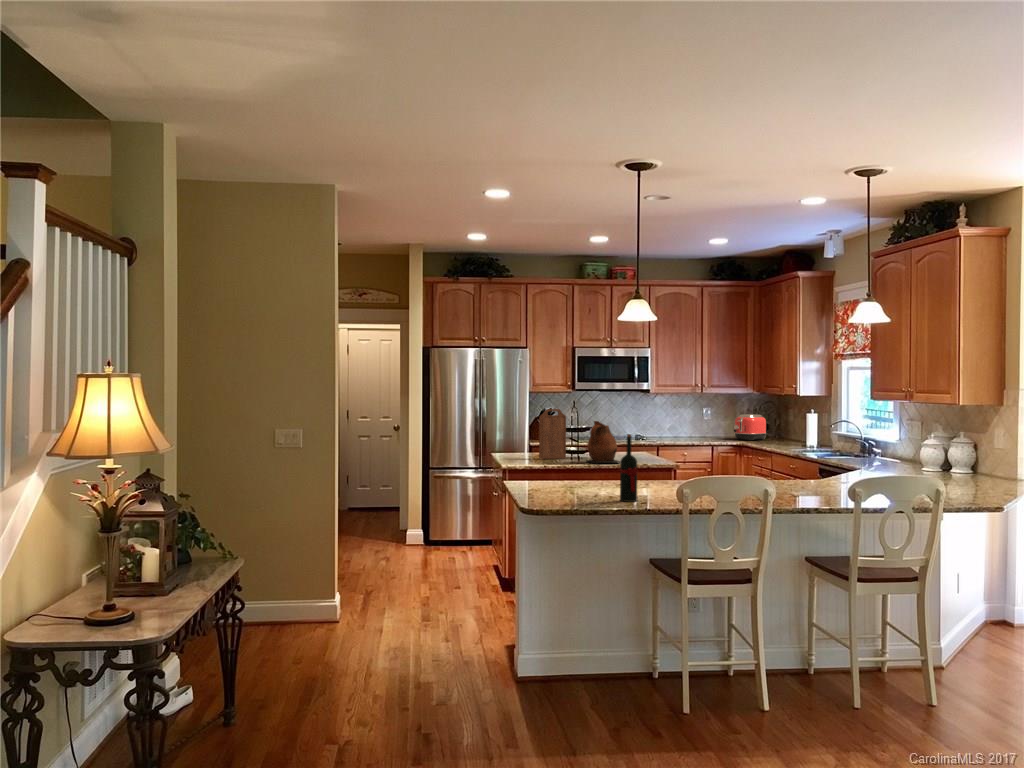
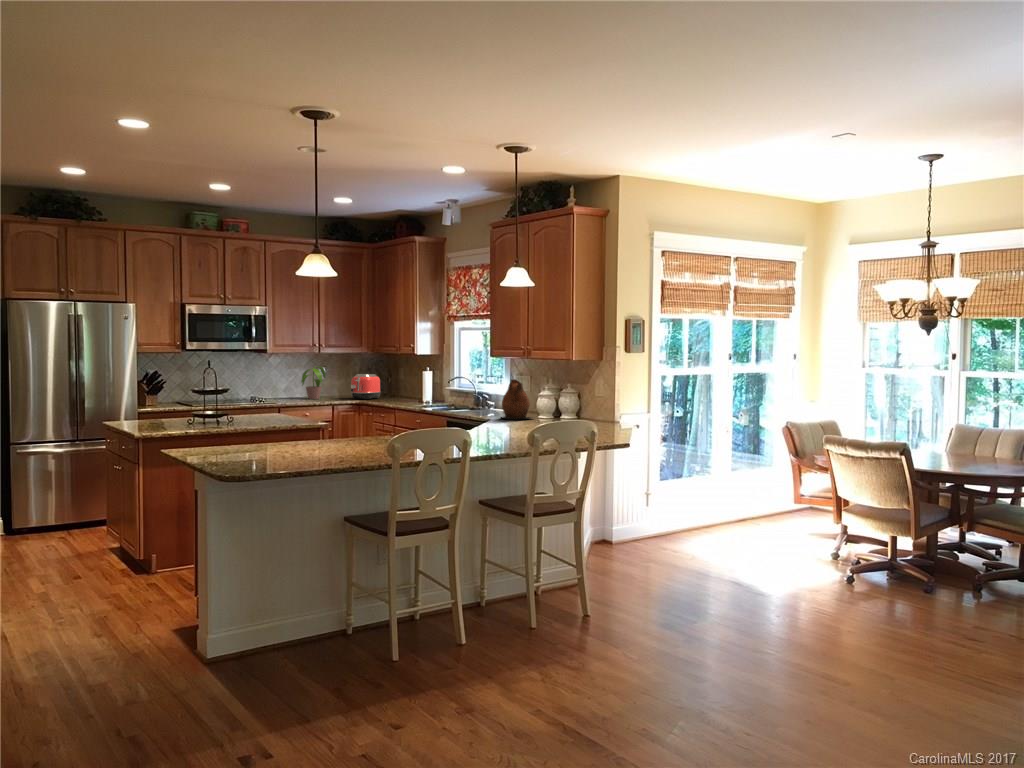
potted plant: none [680,406,716,438] -> present [301,367,326,399]
cutting board: present [539,409,566,459] -> none [168,368,199,426]
ceramic pitcher: present [586,421,620,463] -> present [500,379,532,419]
wine bottle: present [620,434,637,502] -> none [321,389,341,460]

